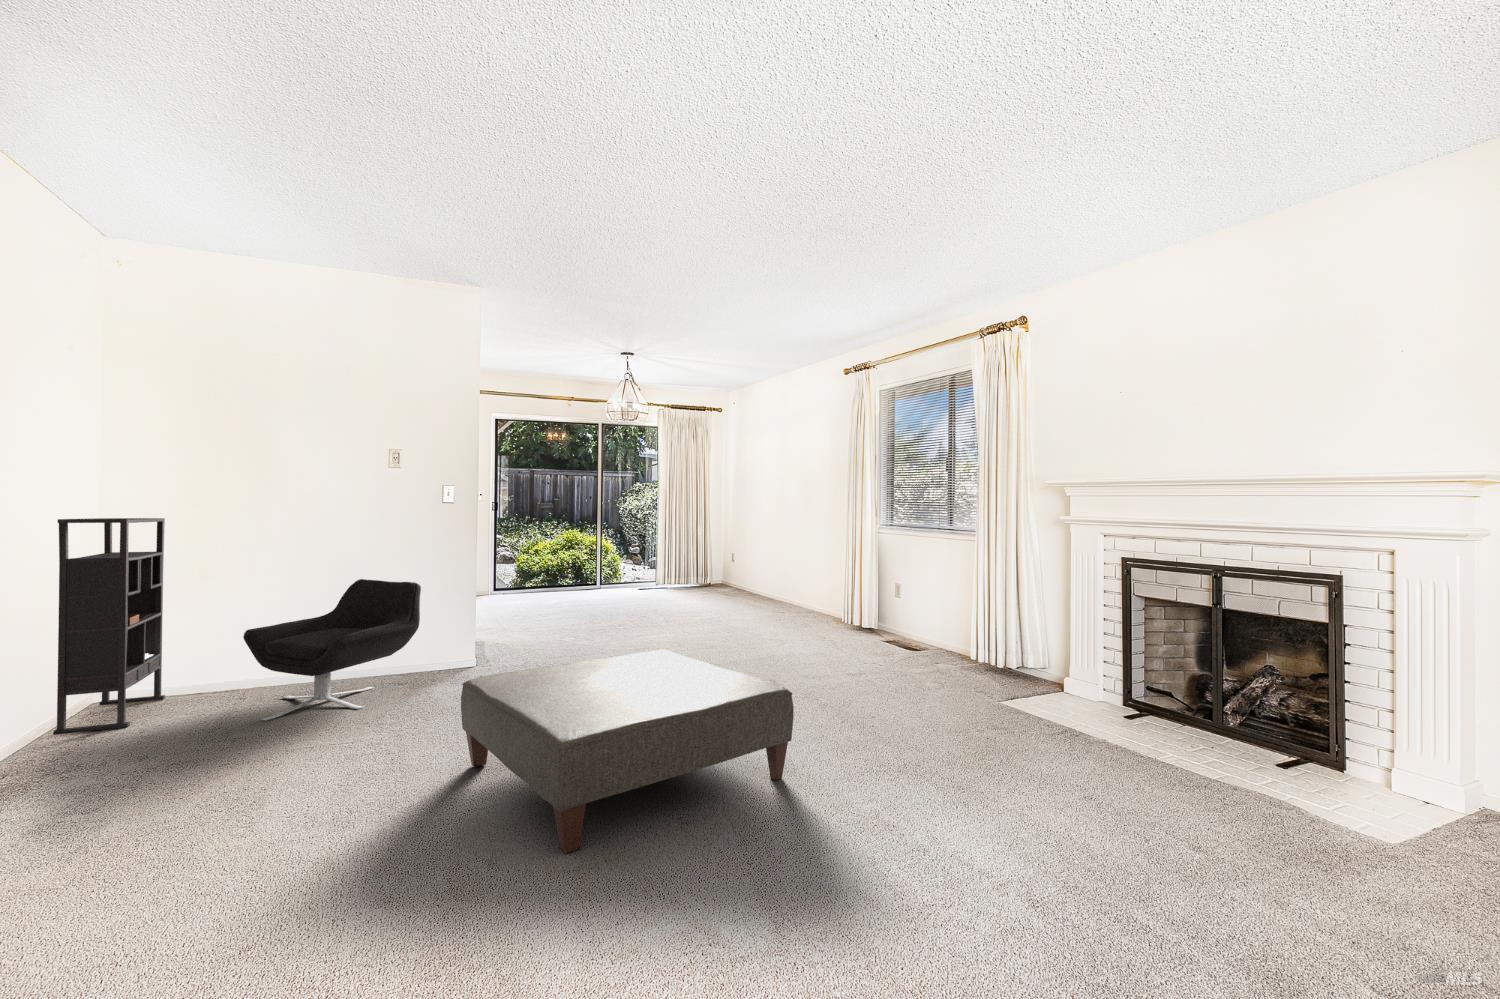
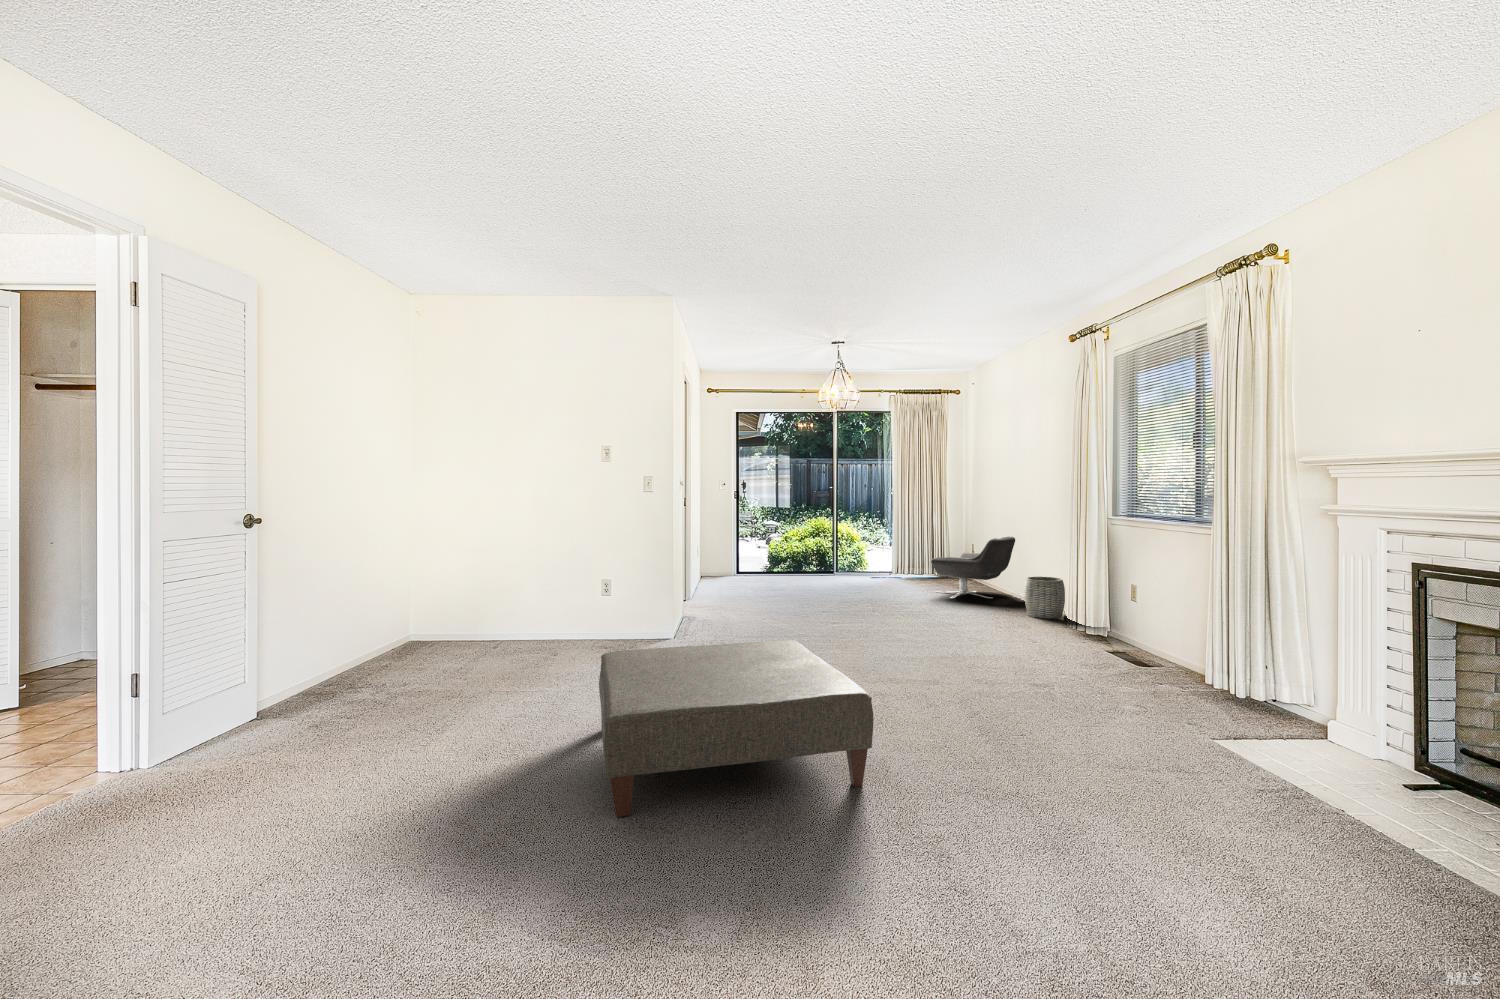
bookshelf: present [53,518,165,735] -> none [390,513,466,664]
lounge chair: present [243,579,421,721] -> present [931,537,1015,598]
woven basket: none [798,581,831,619] -> present [1025,577,1065,619]

